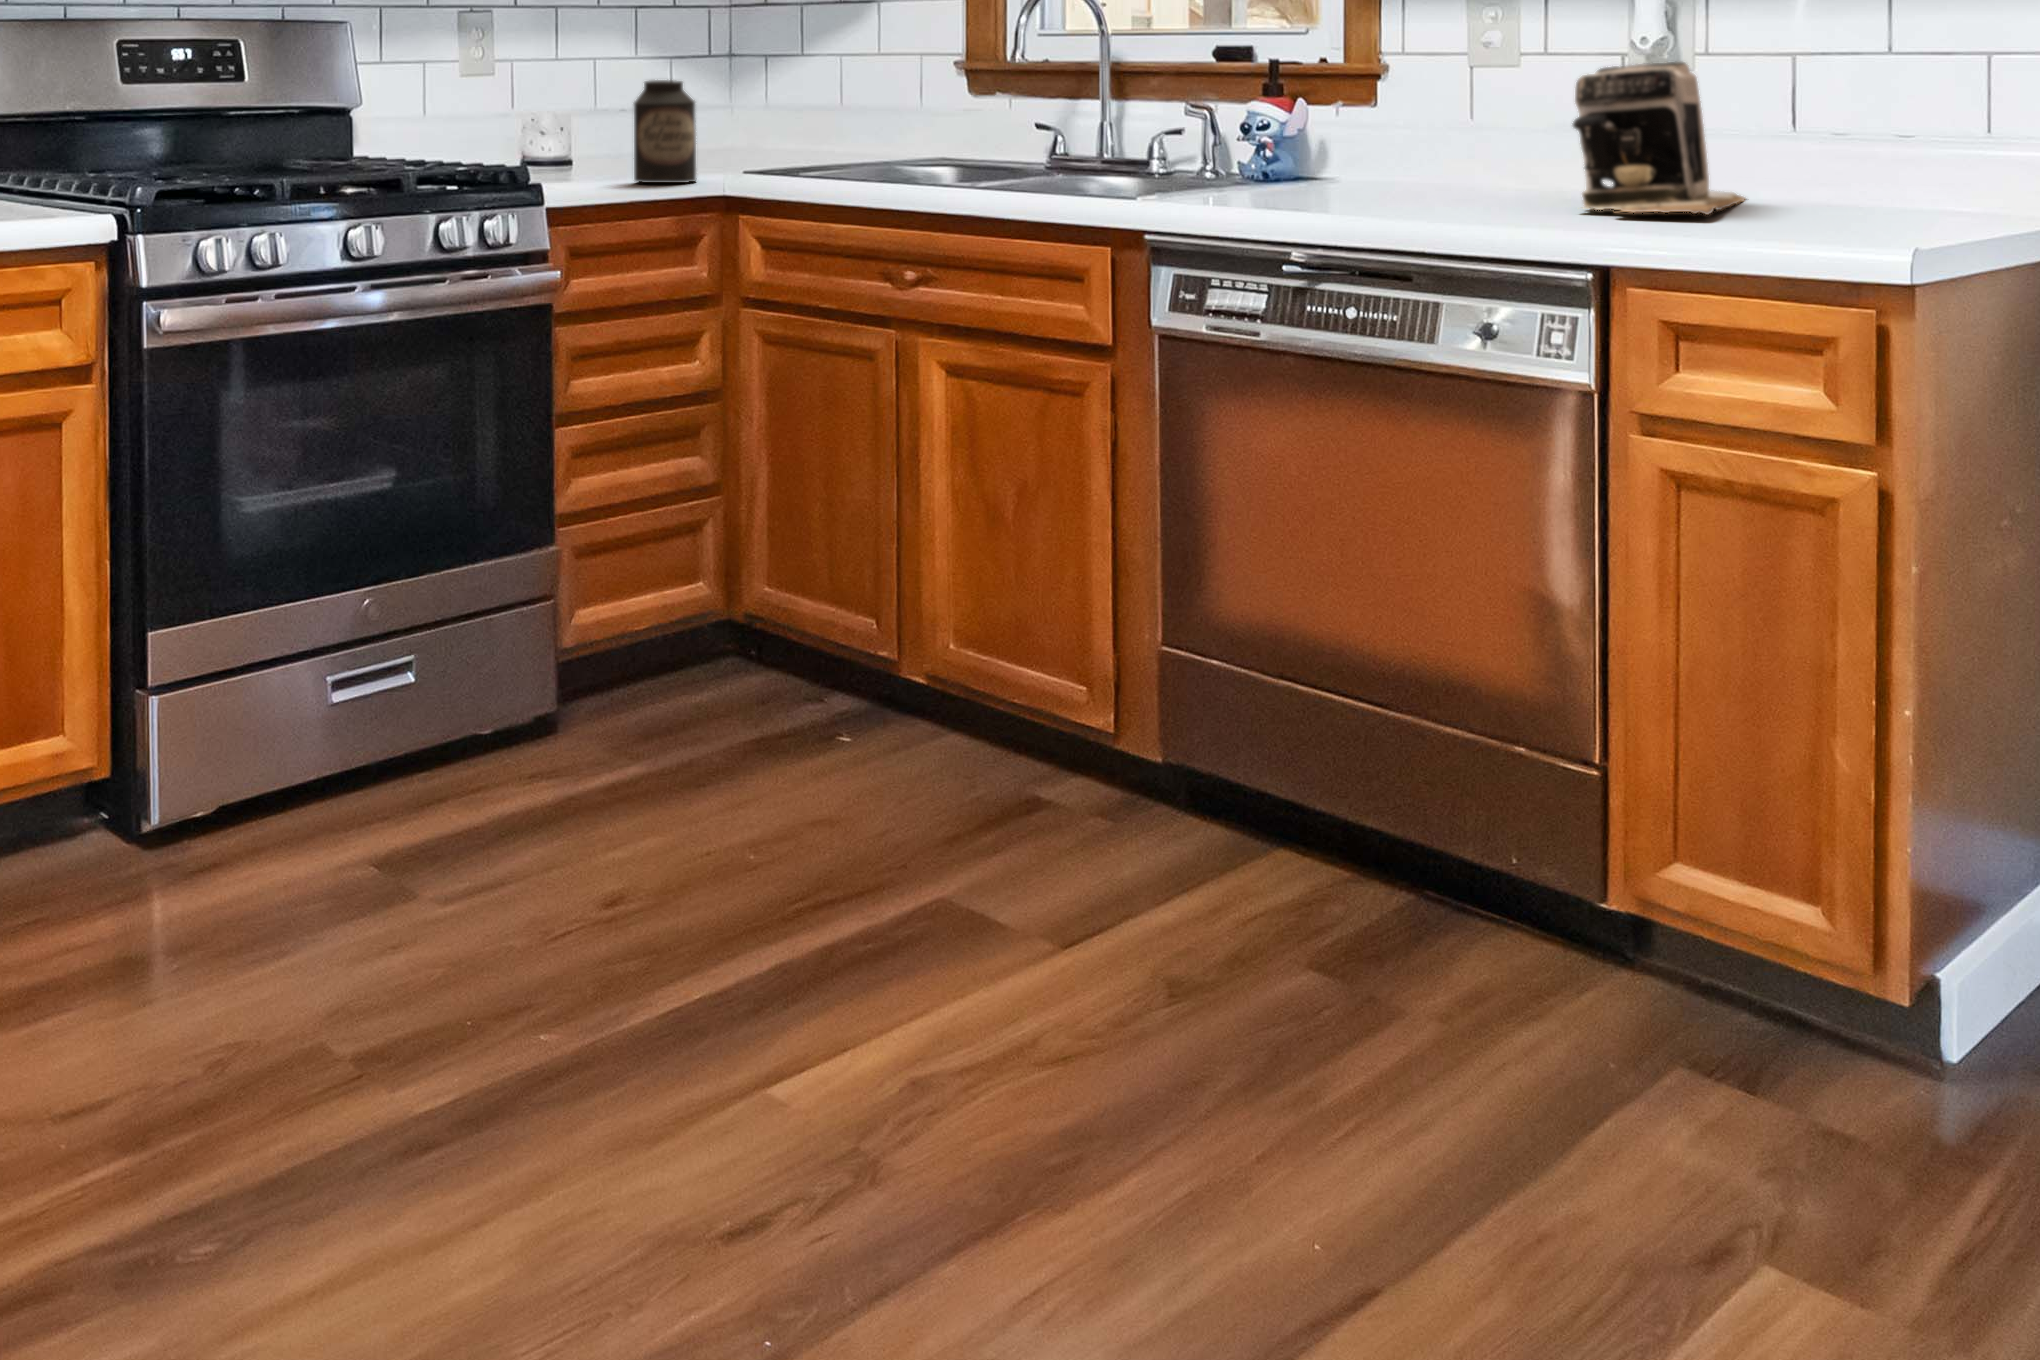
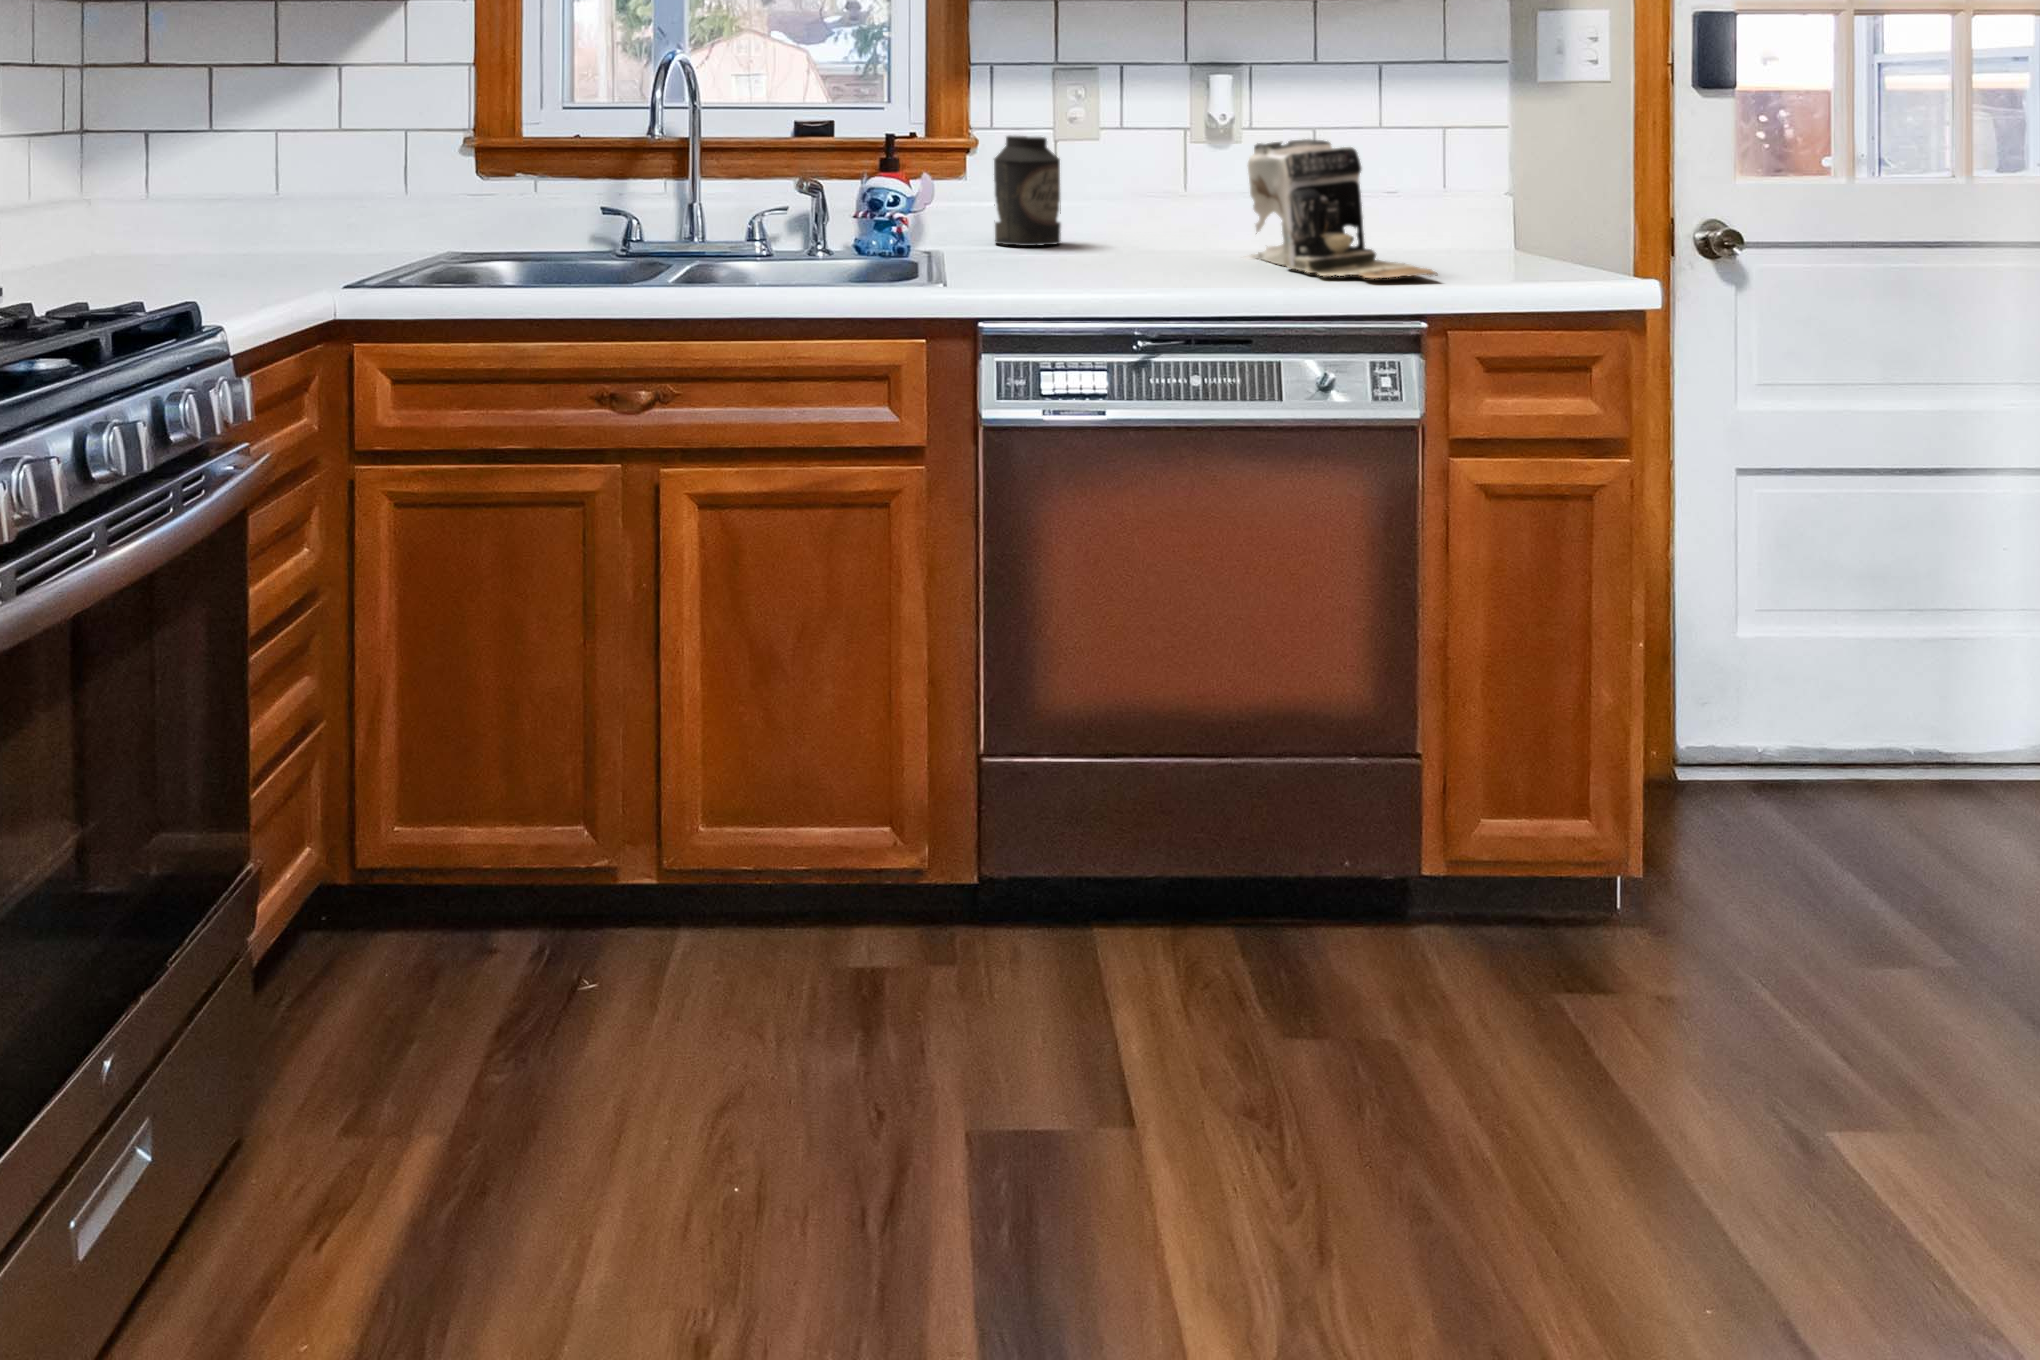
canister: present [634,80,697,183] -> present [994,136,1061,246]

